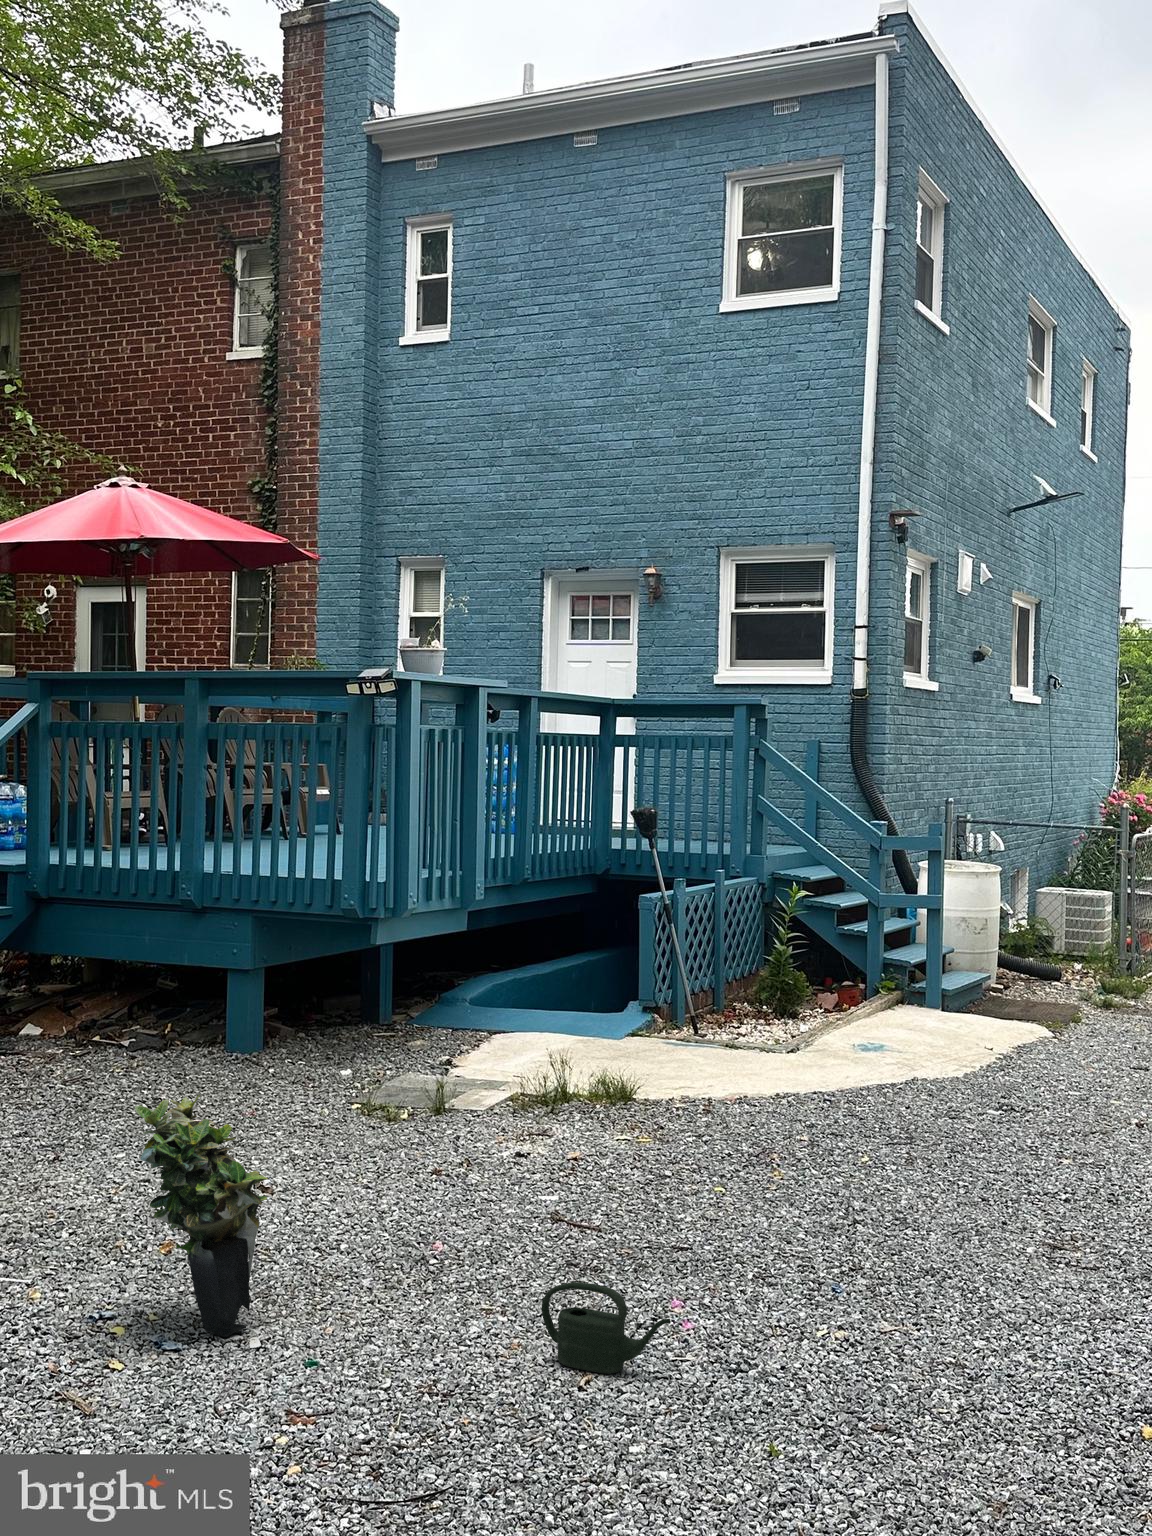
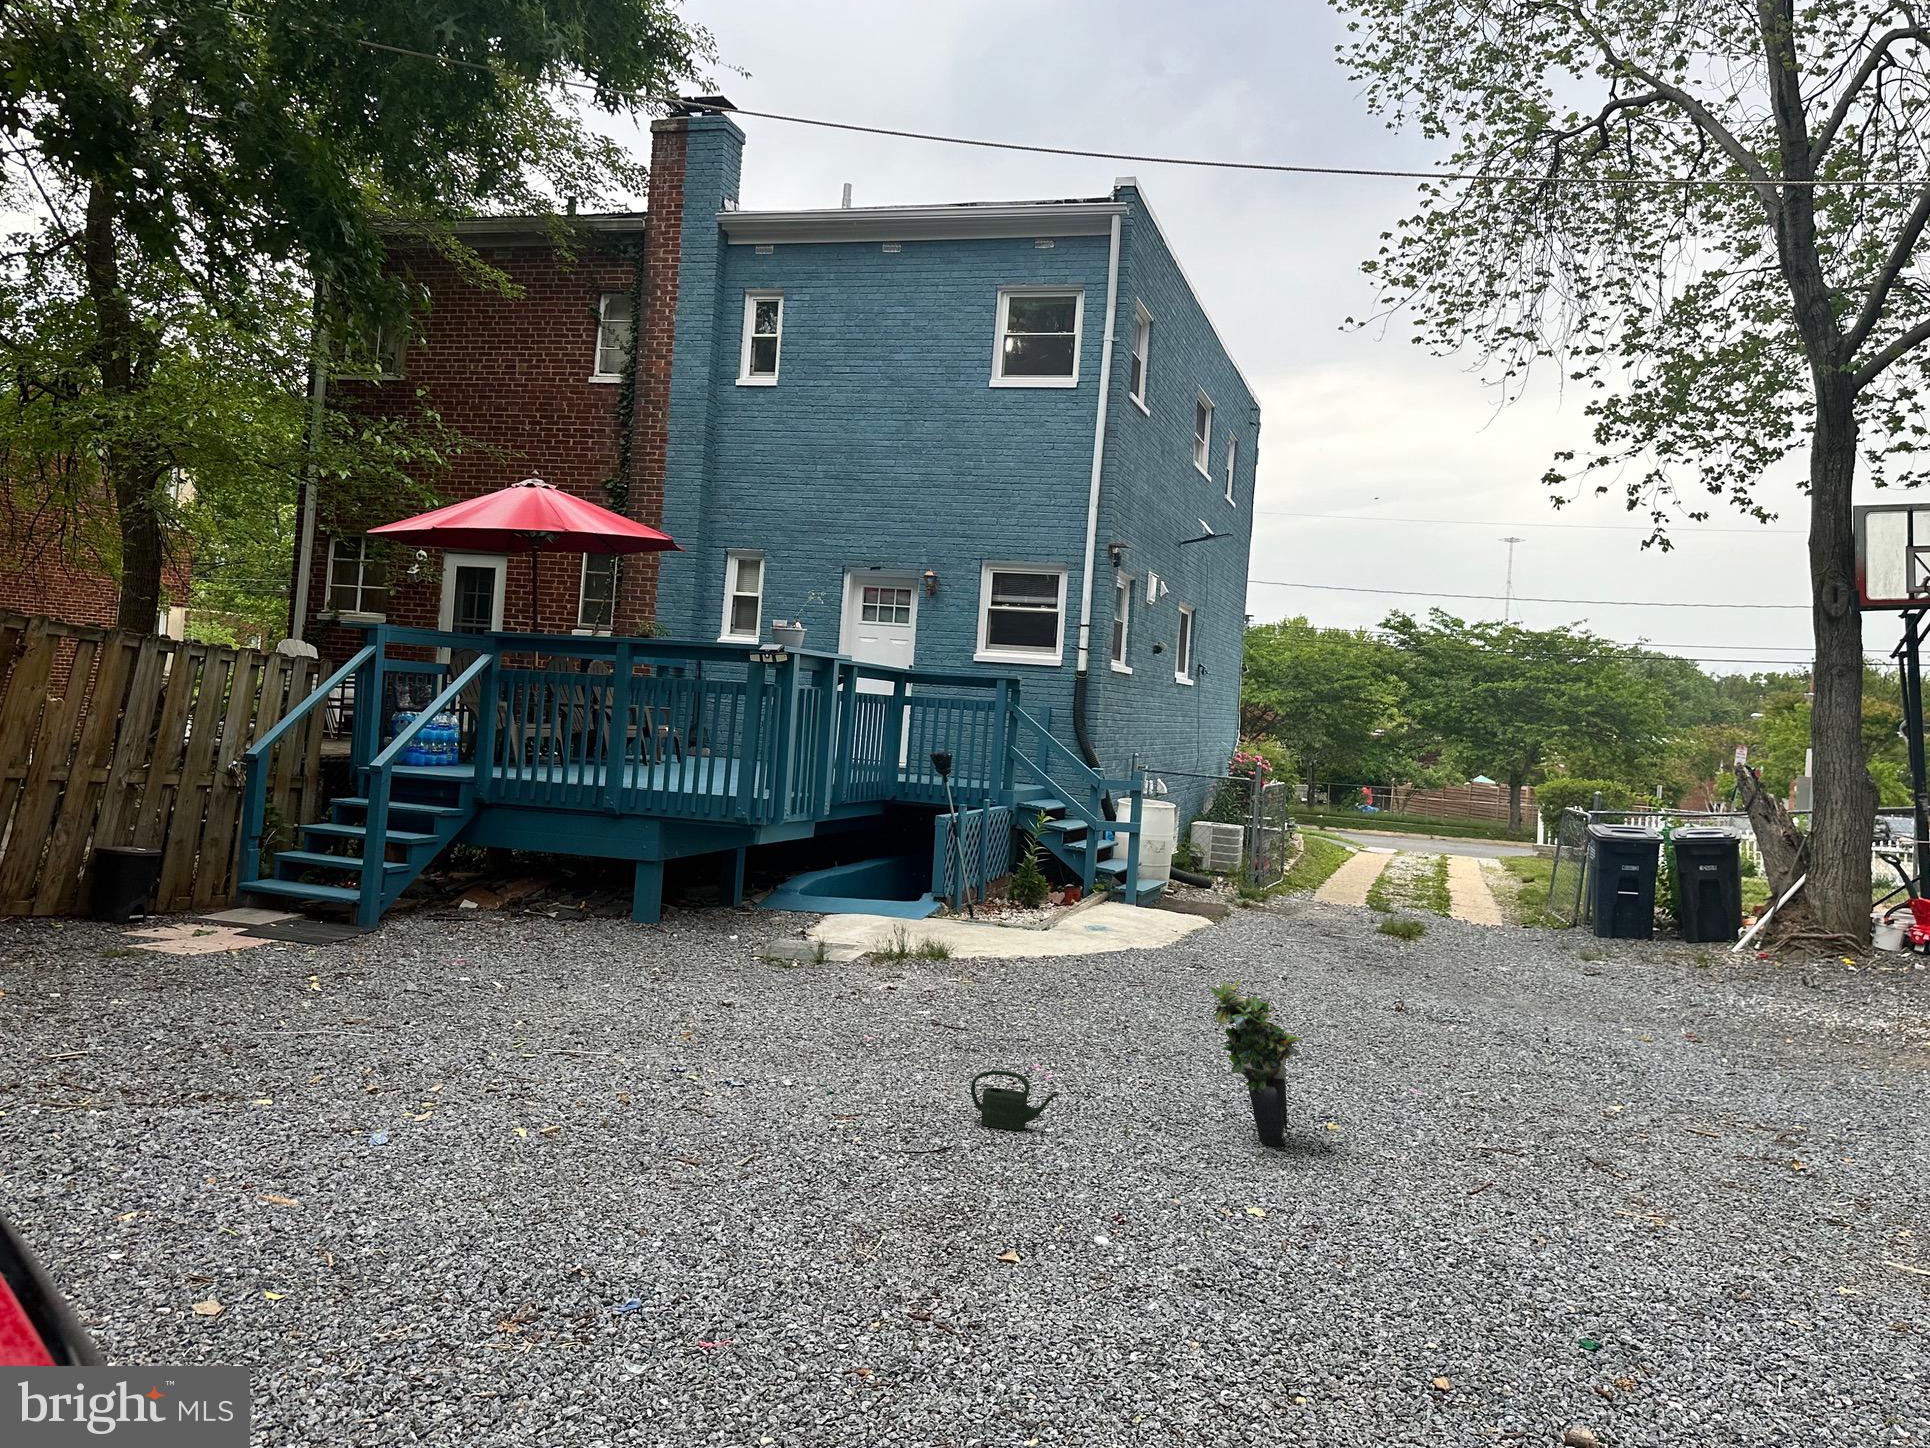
potted plant: present [135,1095,268,1337] -> present [1208,980,1303,1147]

